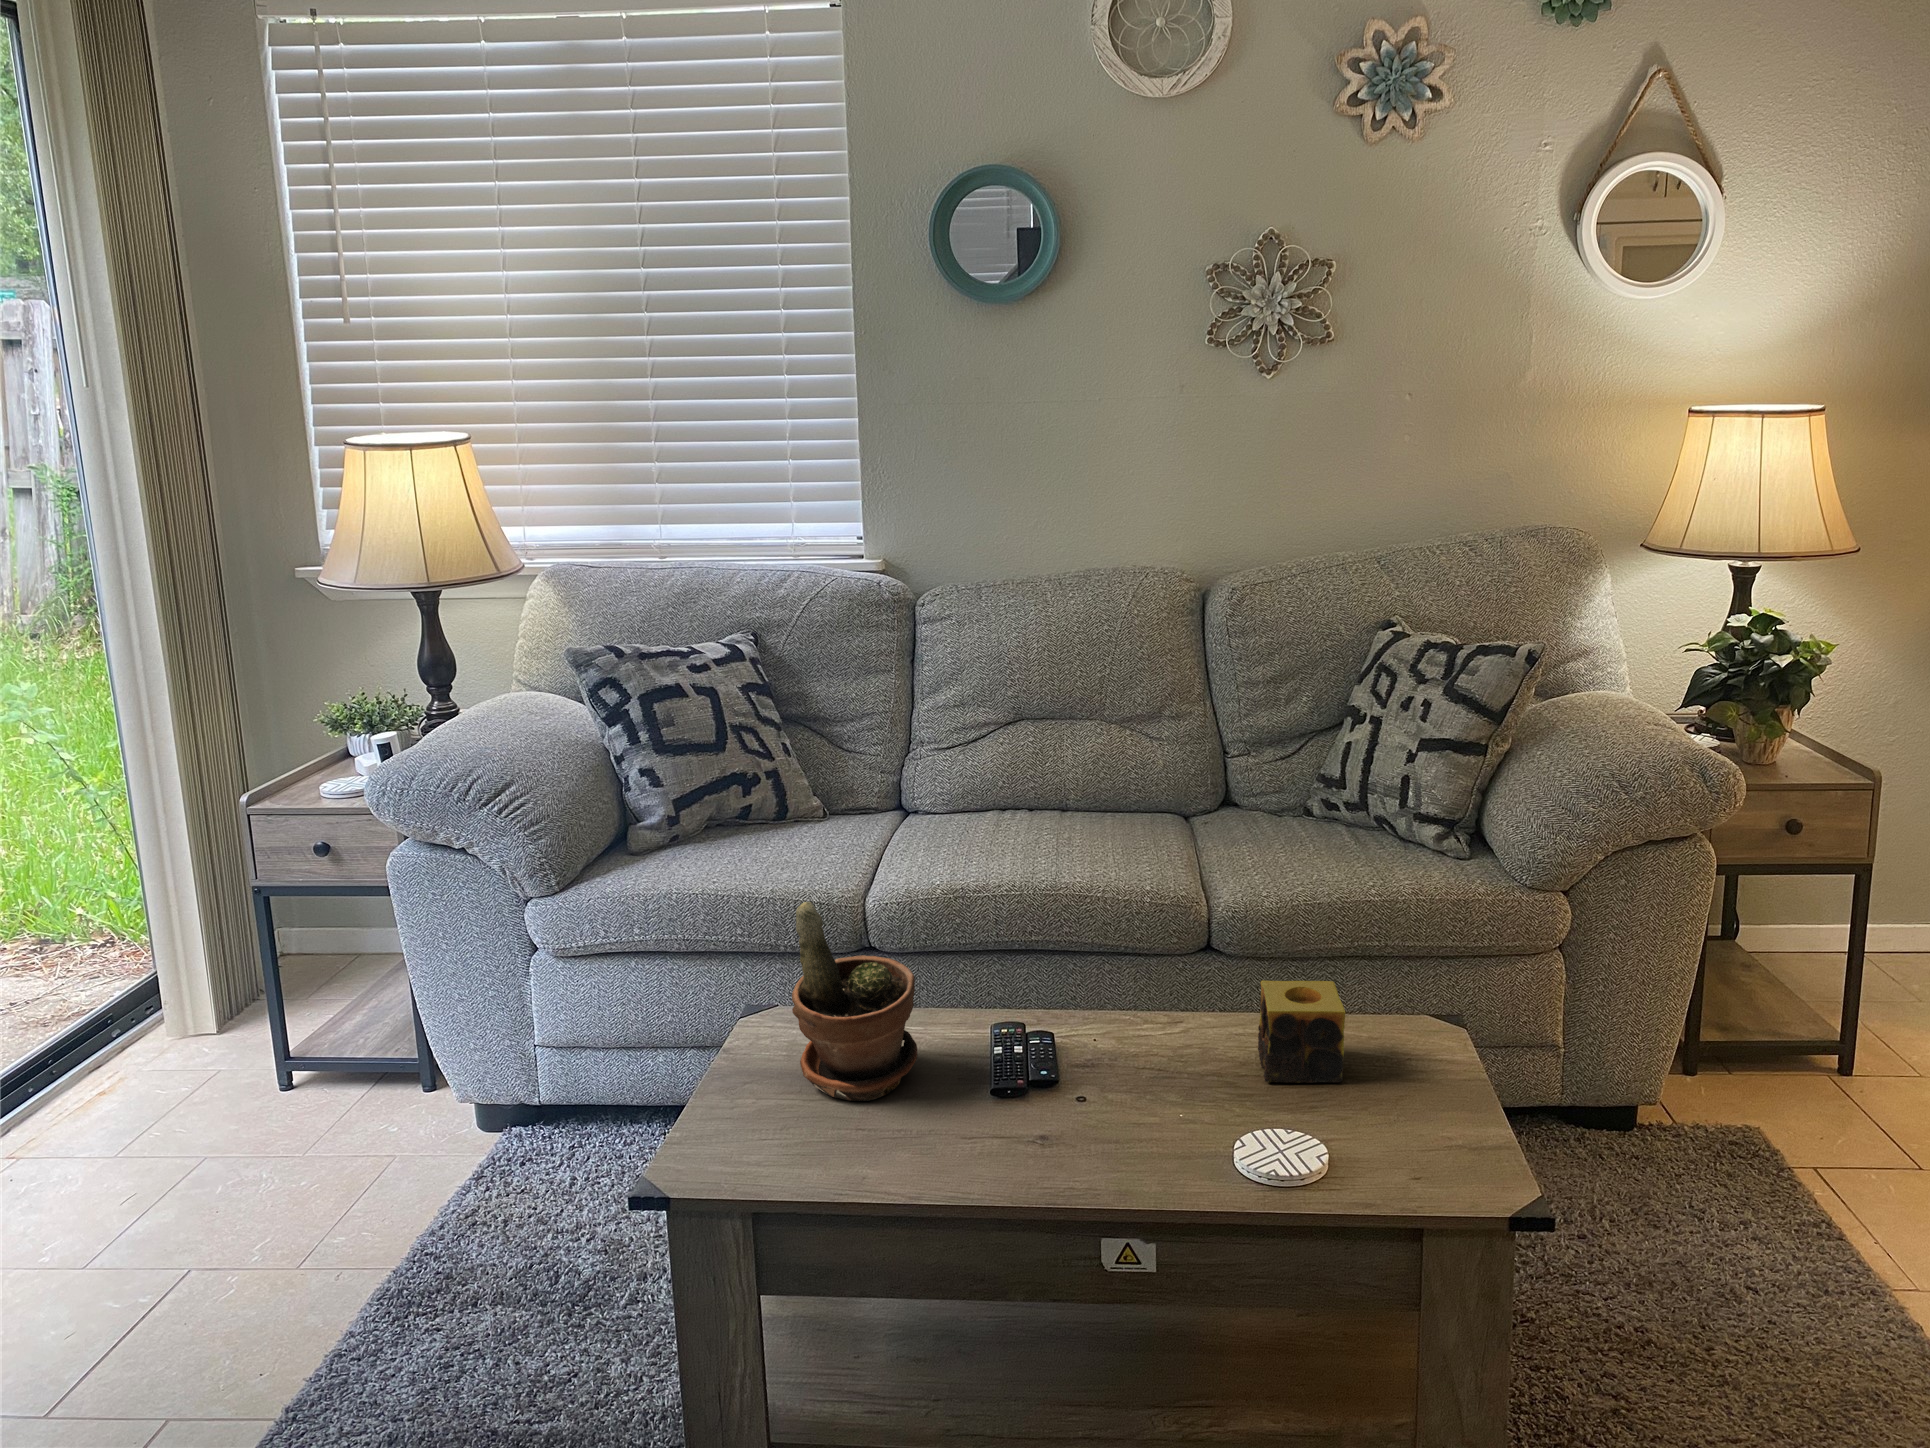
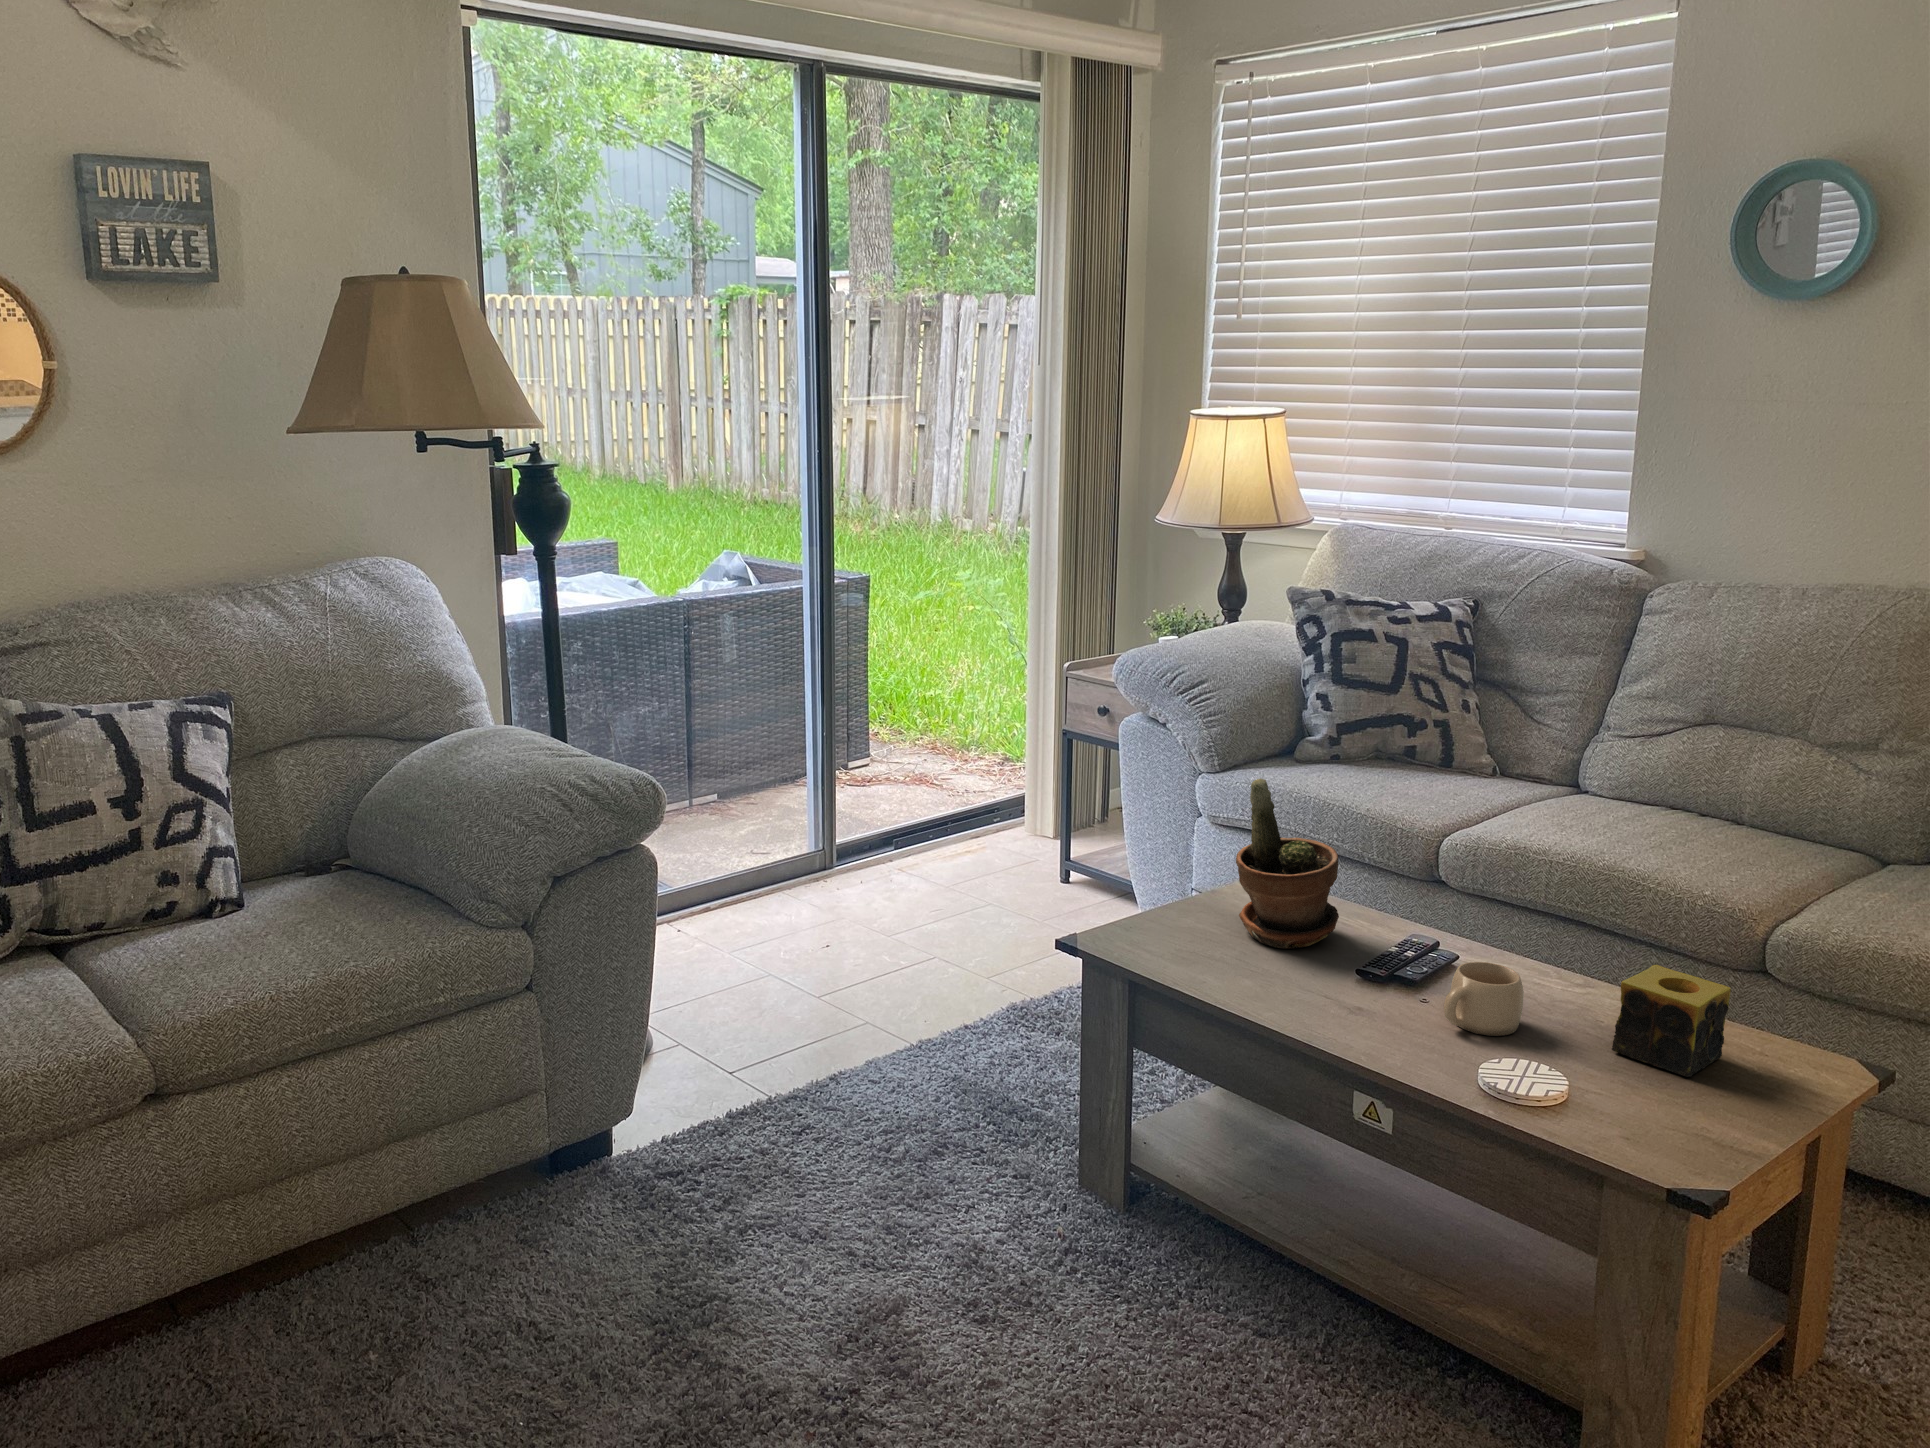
mug: none [1110,1034,1184,1118] -> present [1444,962,1524,1036]

